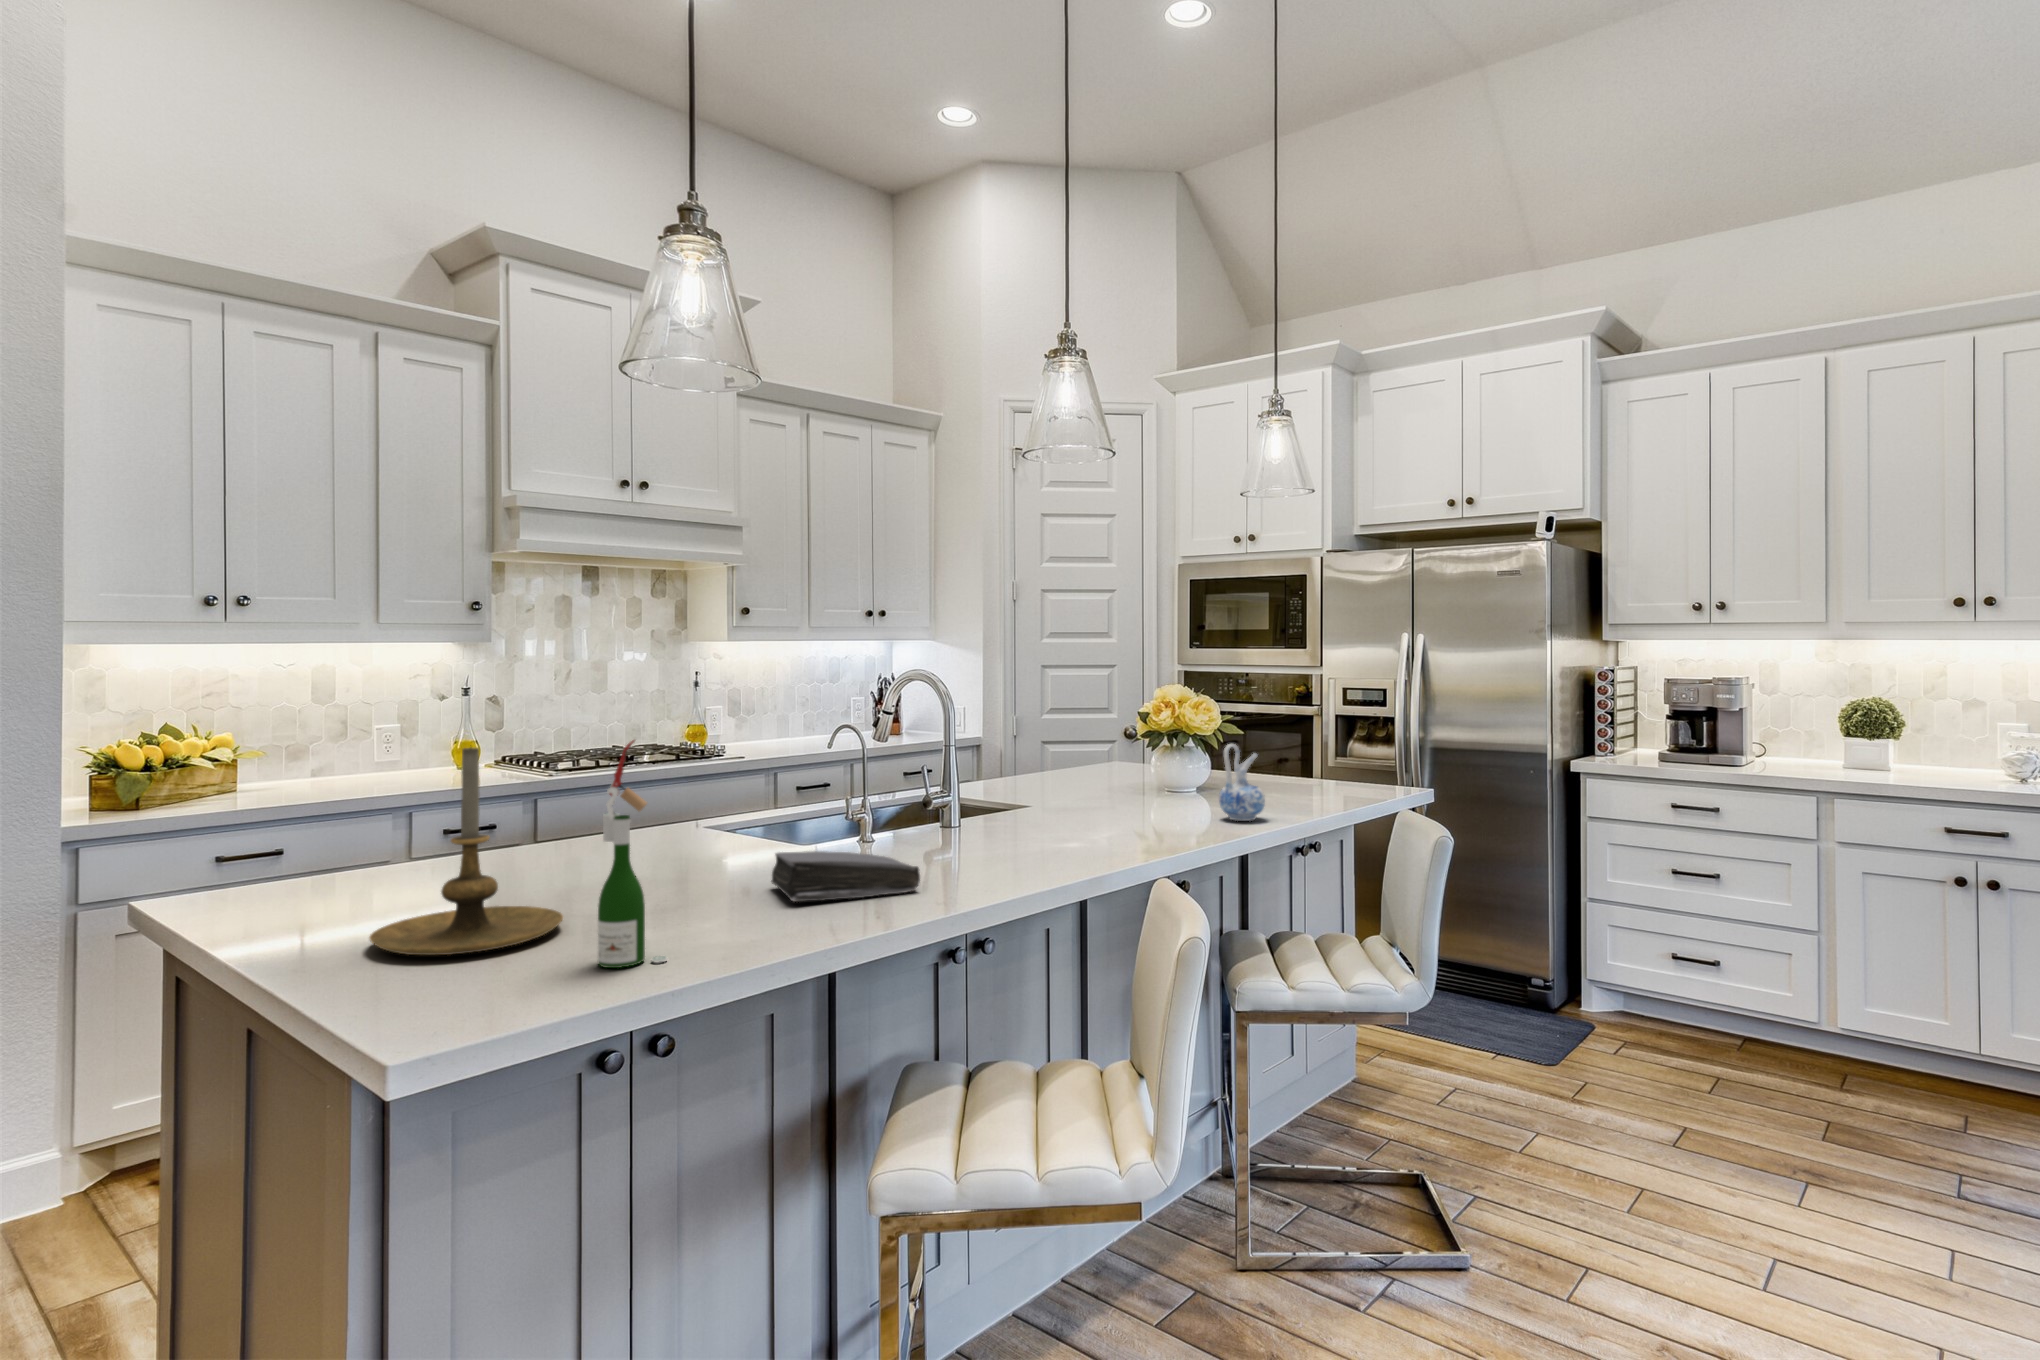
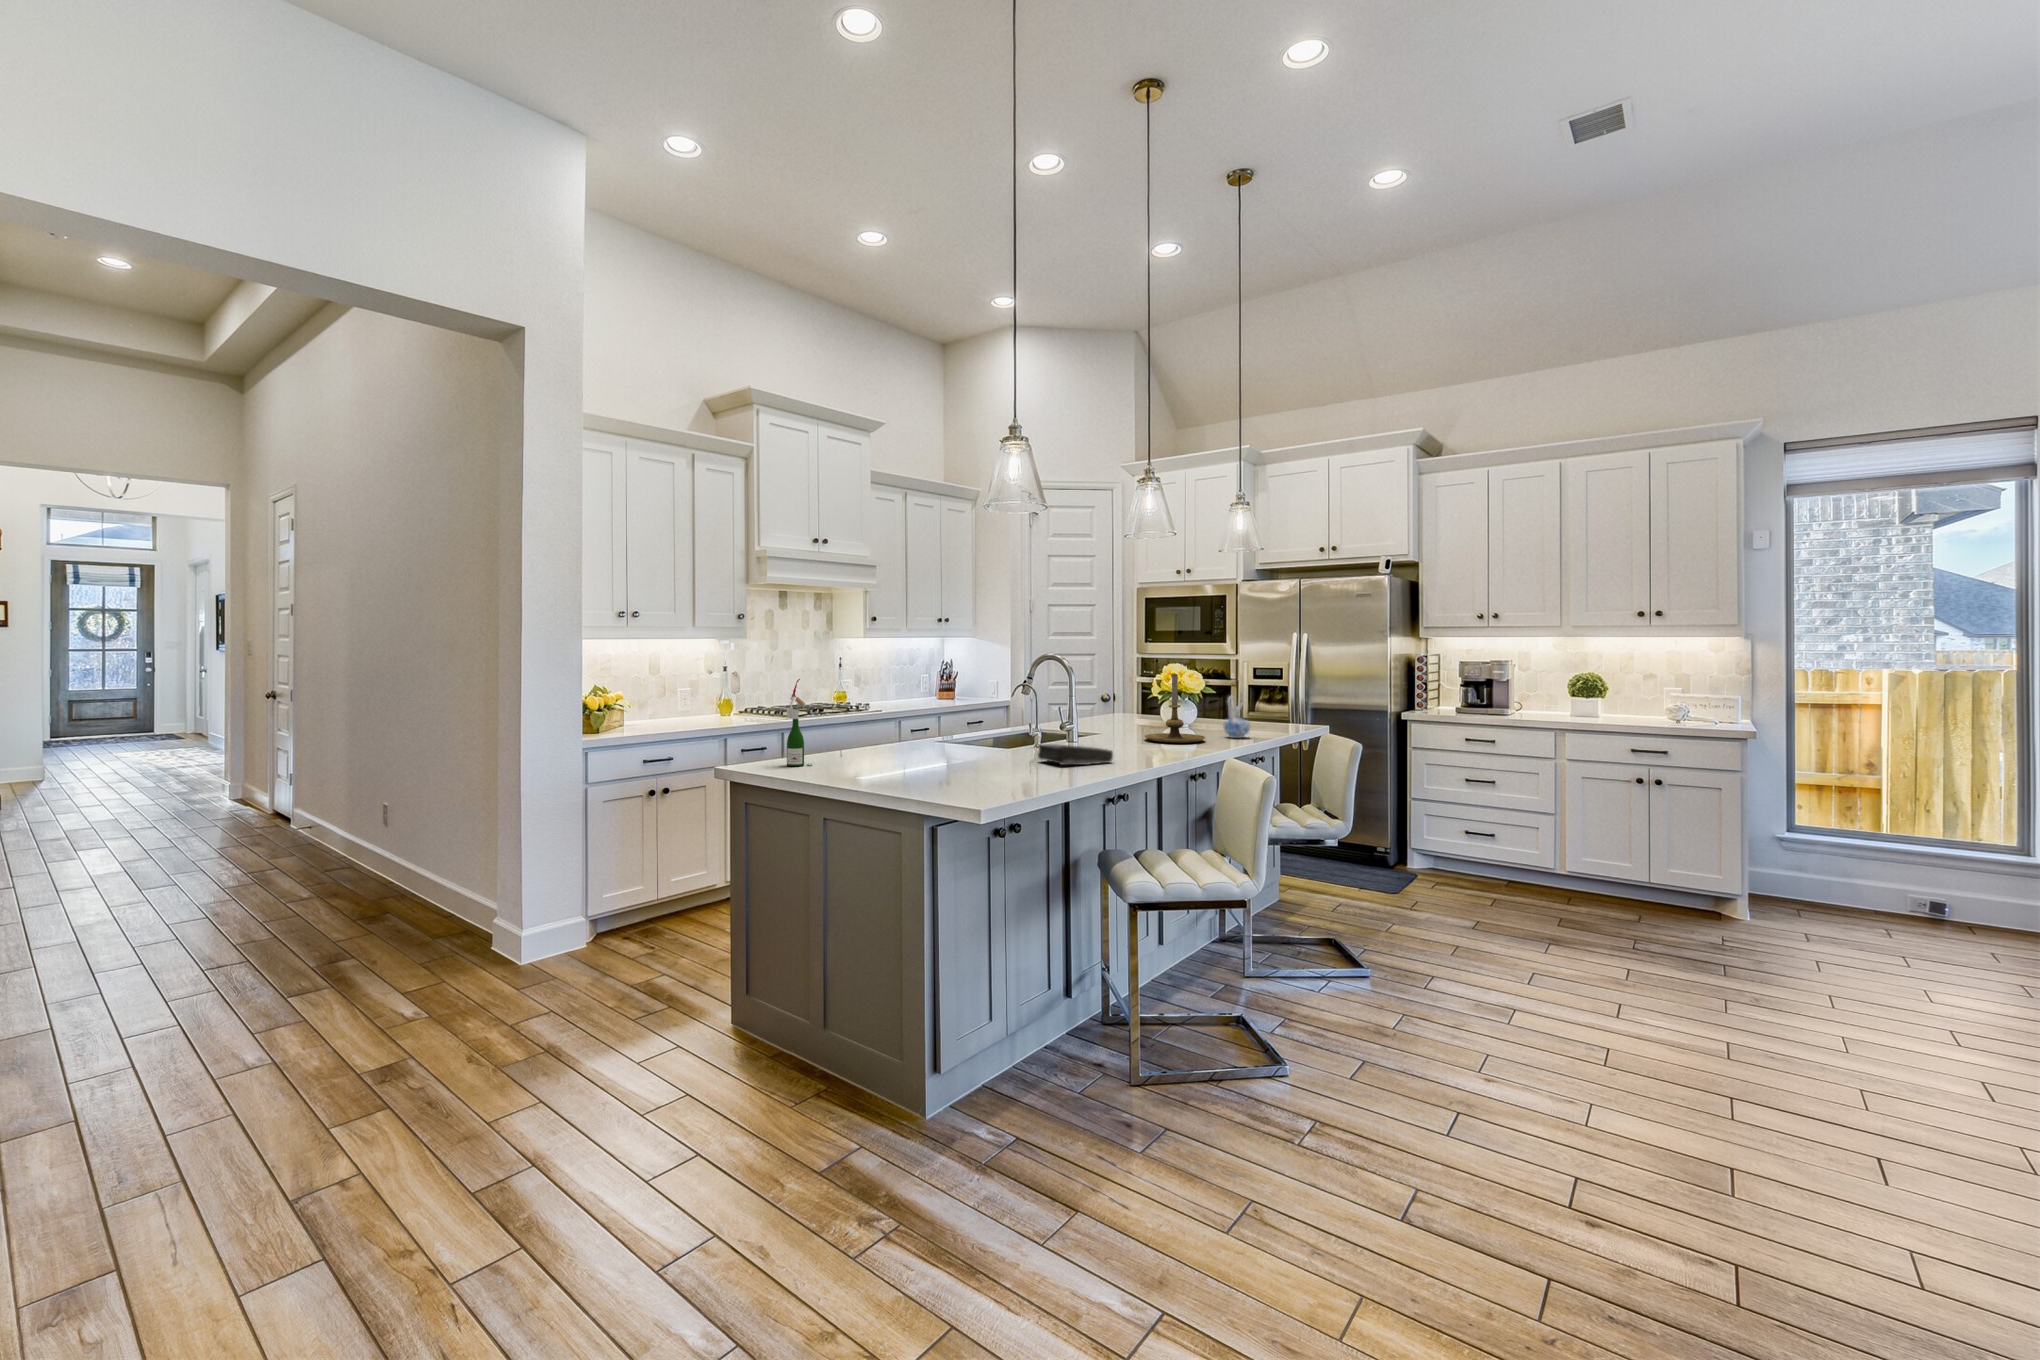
wine bottle: present [598,740,667,968] -> present [787,679,813,766]
candle holder: present [369,747,563,955] -> present [1145,674,1205,743]

